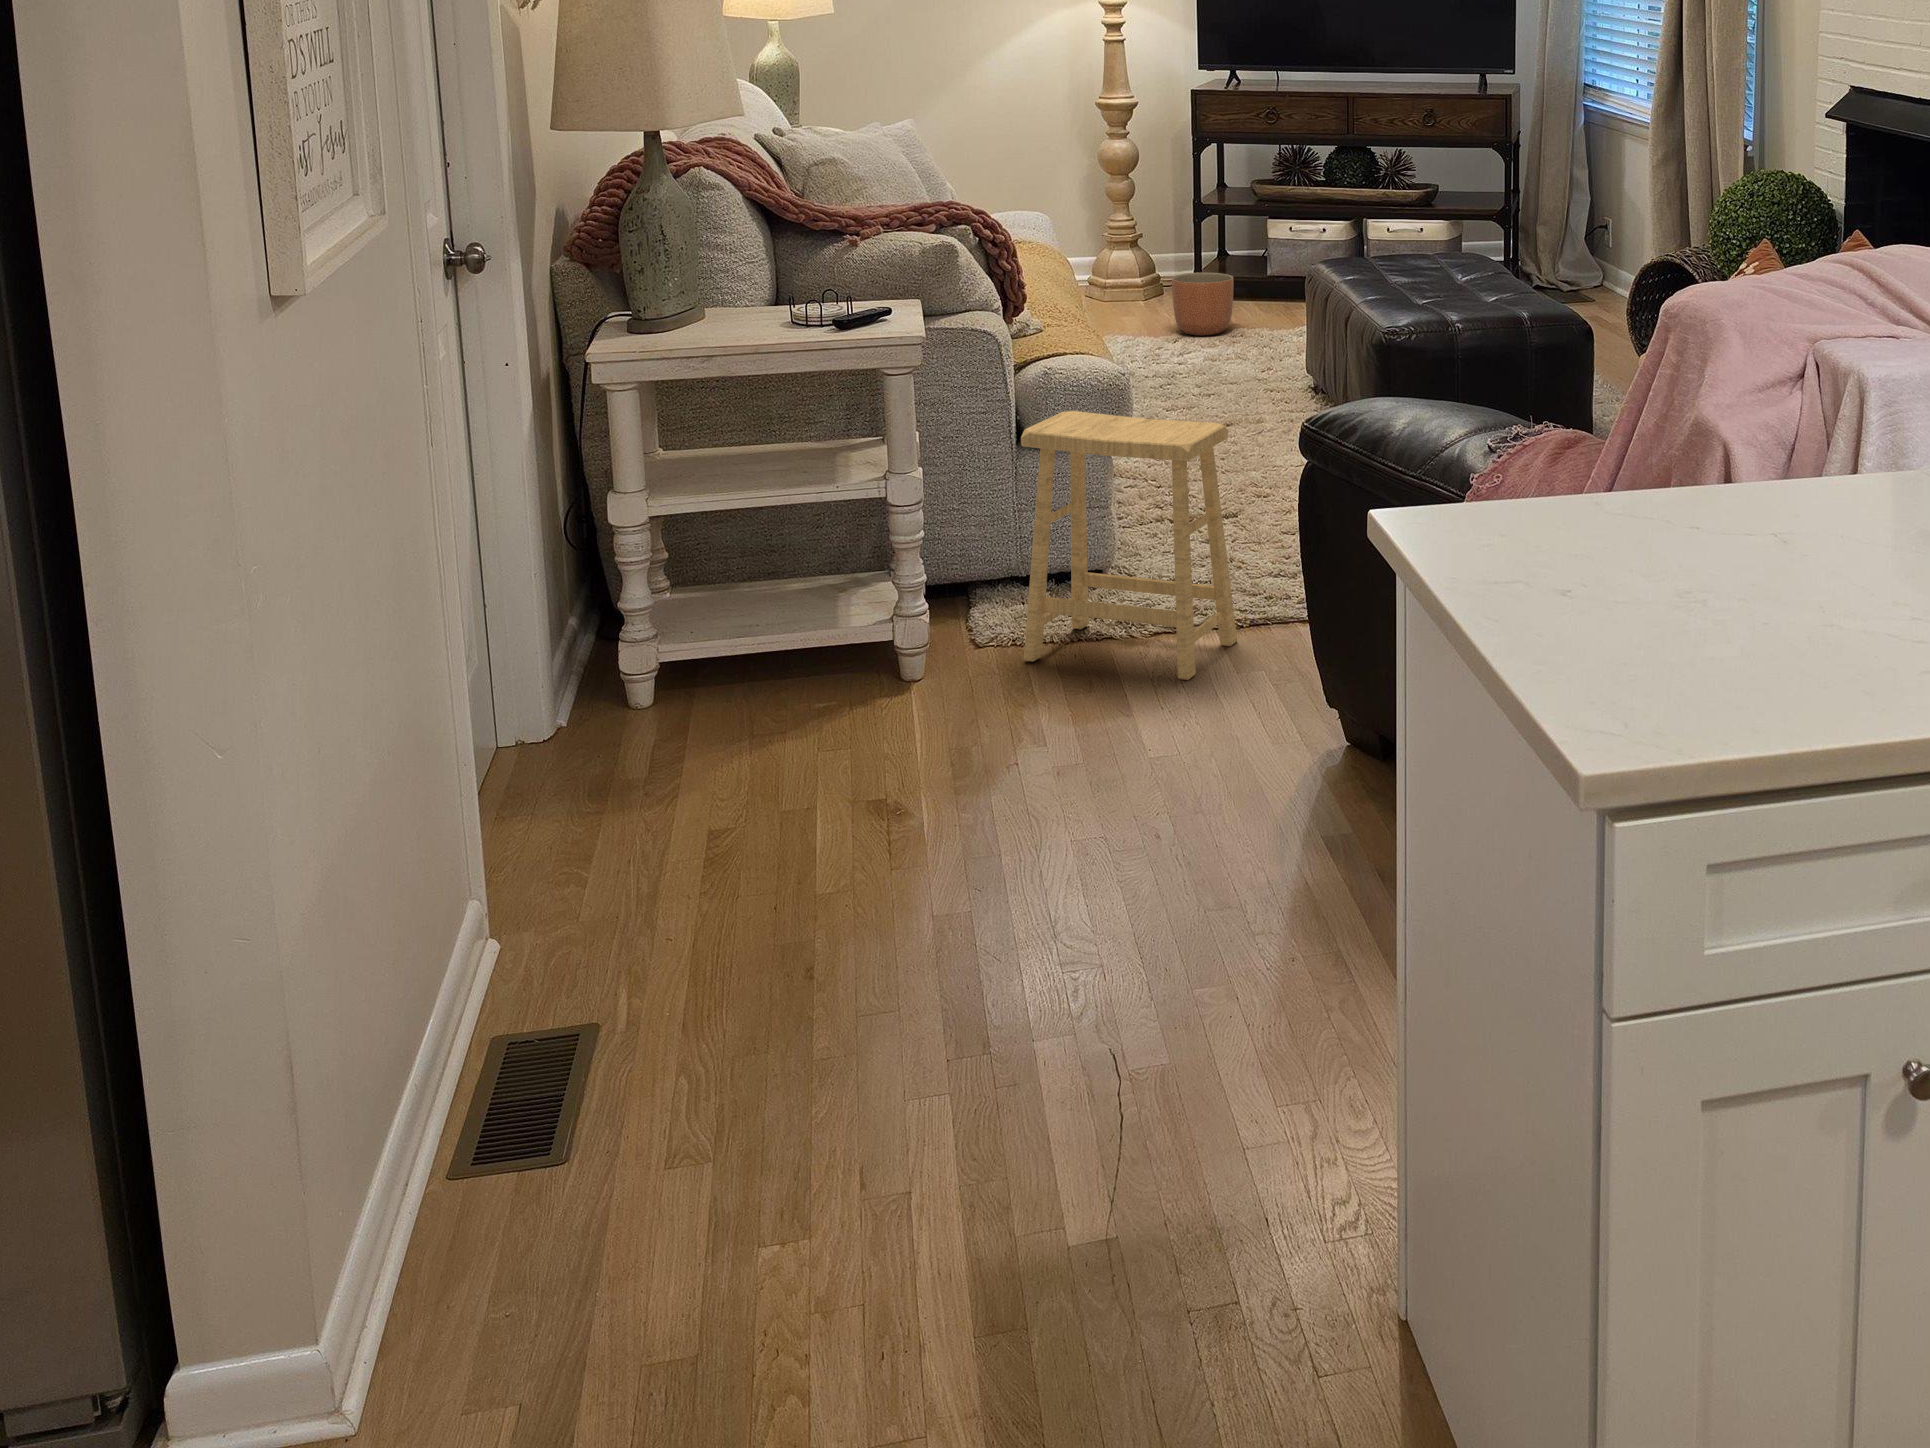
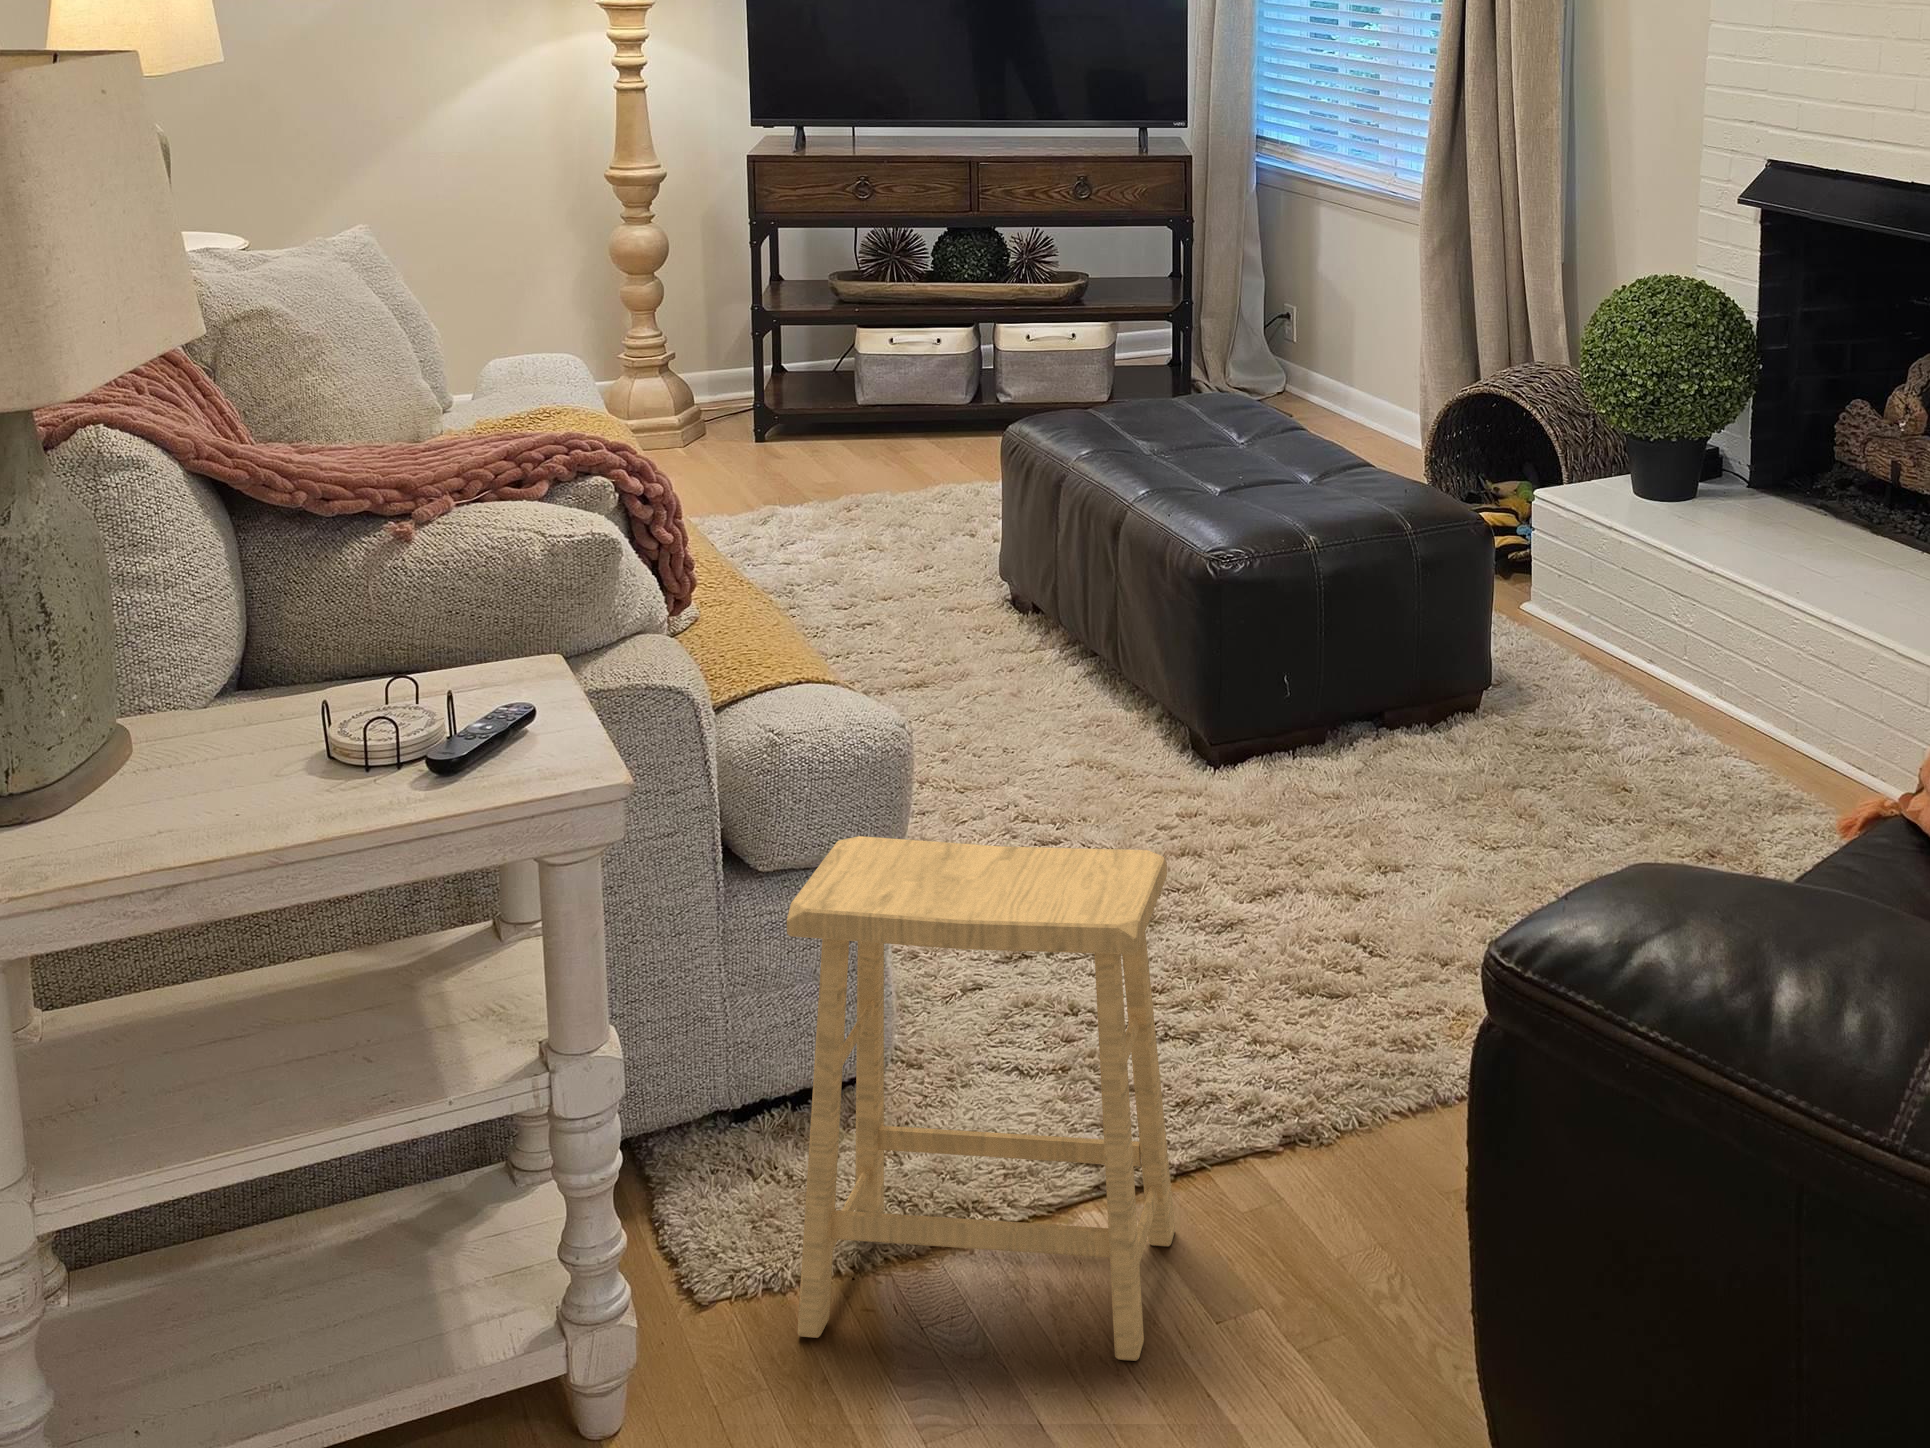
planter: present [1172,272,1234,335] -> none [752,422,842,516]

